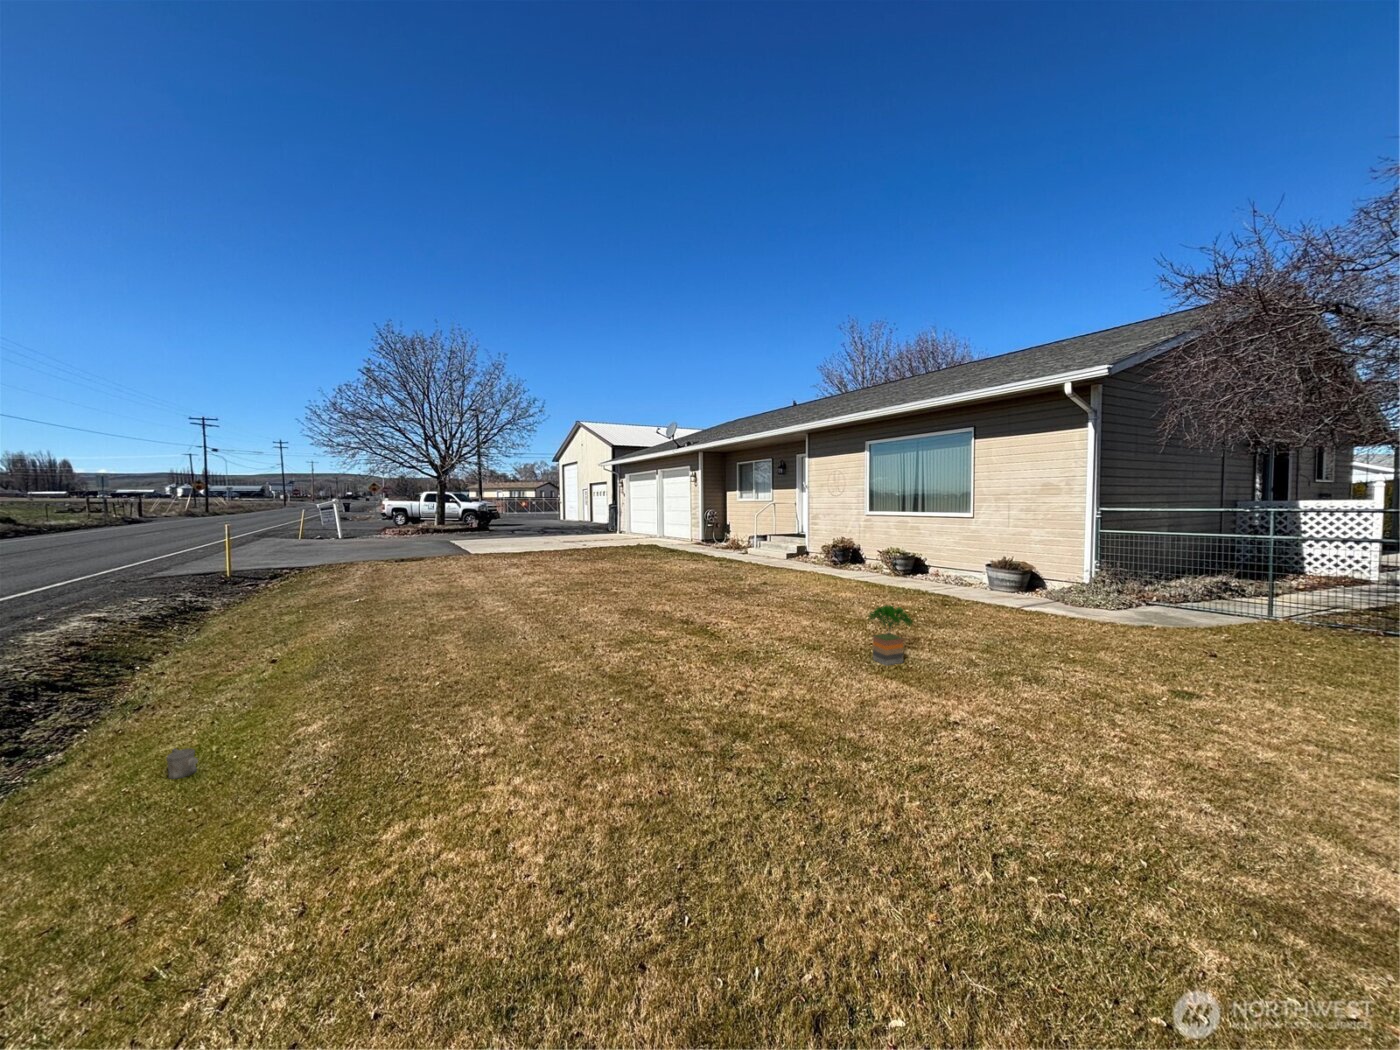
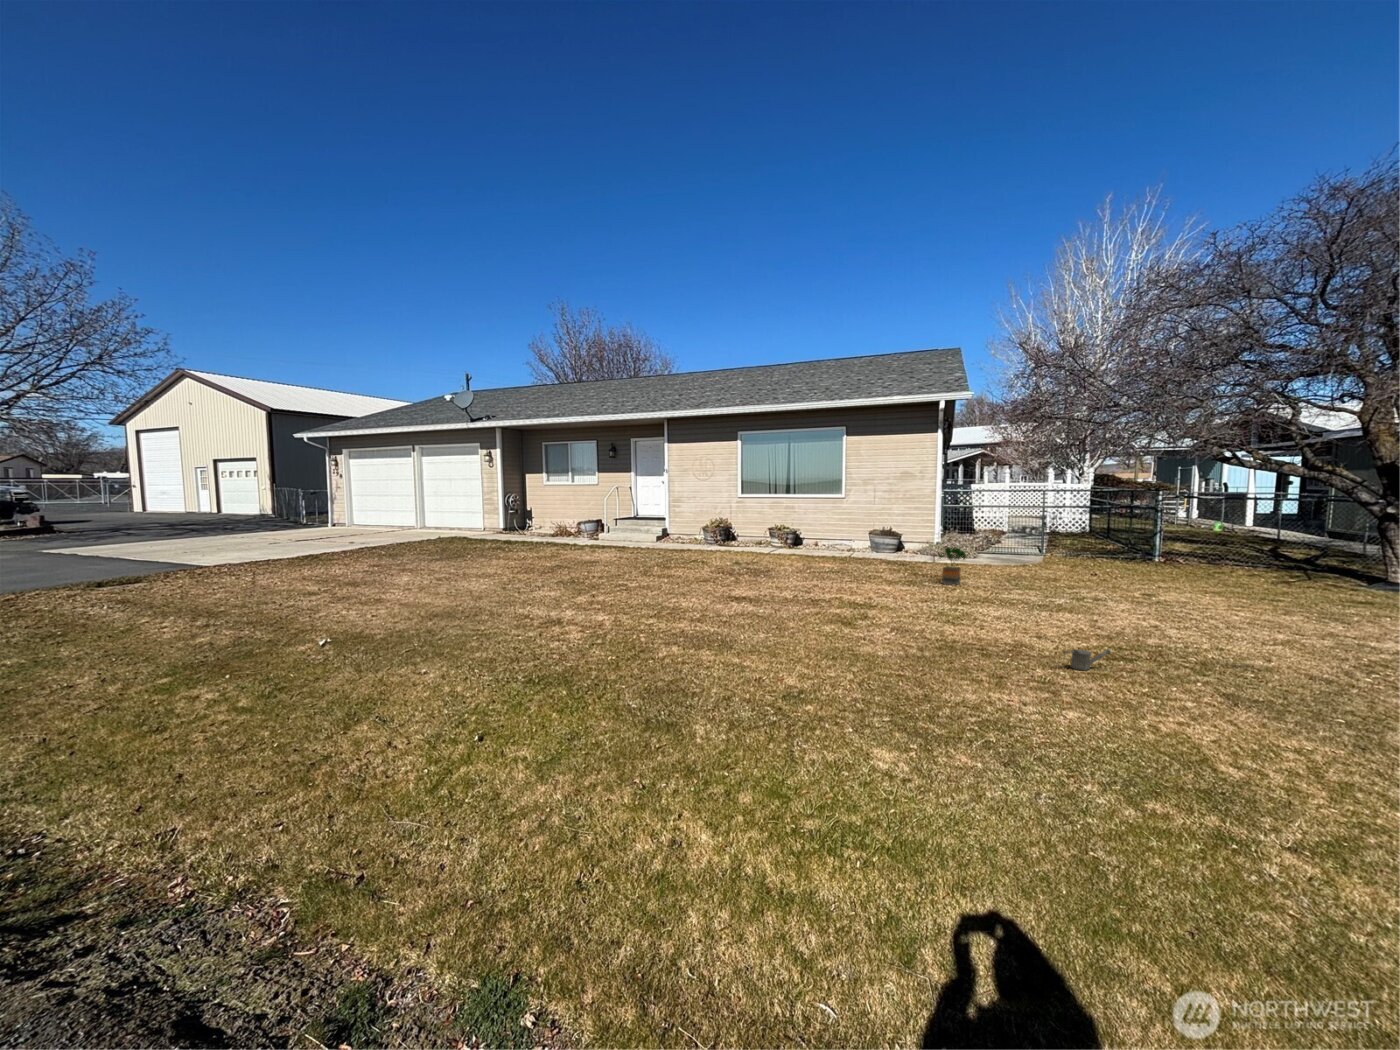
watering can: present [166,748,198,779] -> present [1063,649,1111,670]

